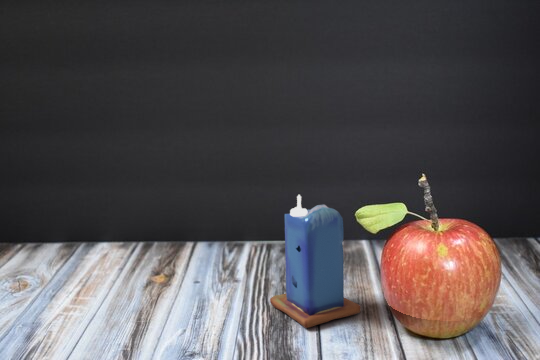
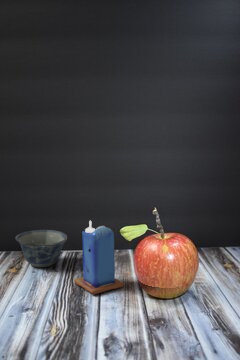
bowl: none [163,206,254,273] -> present [15,230,67,267]

